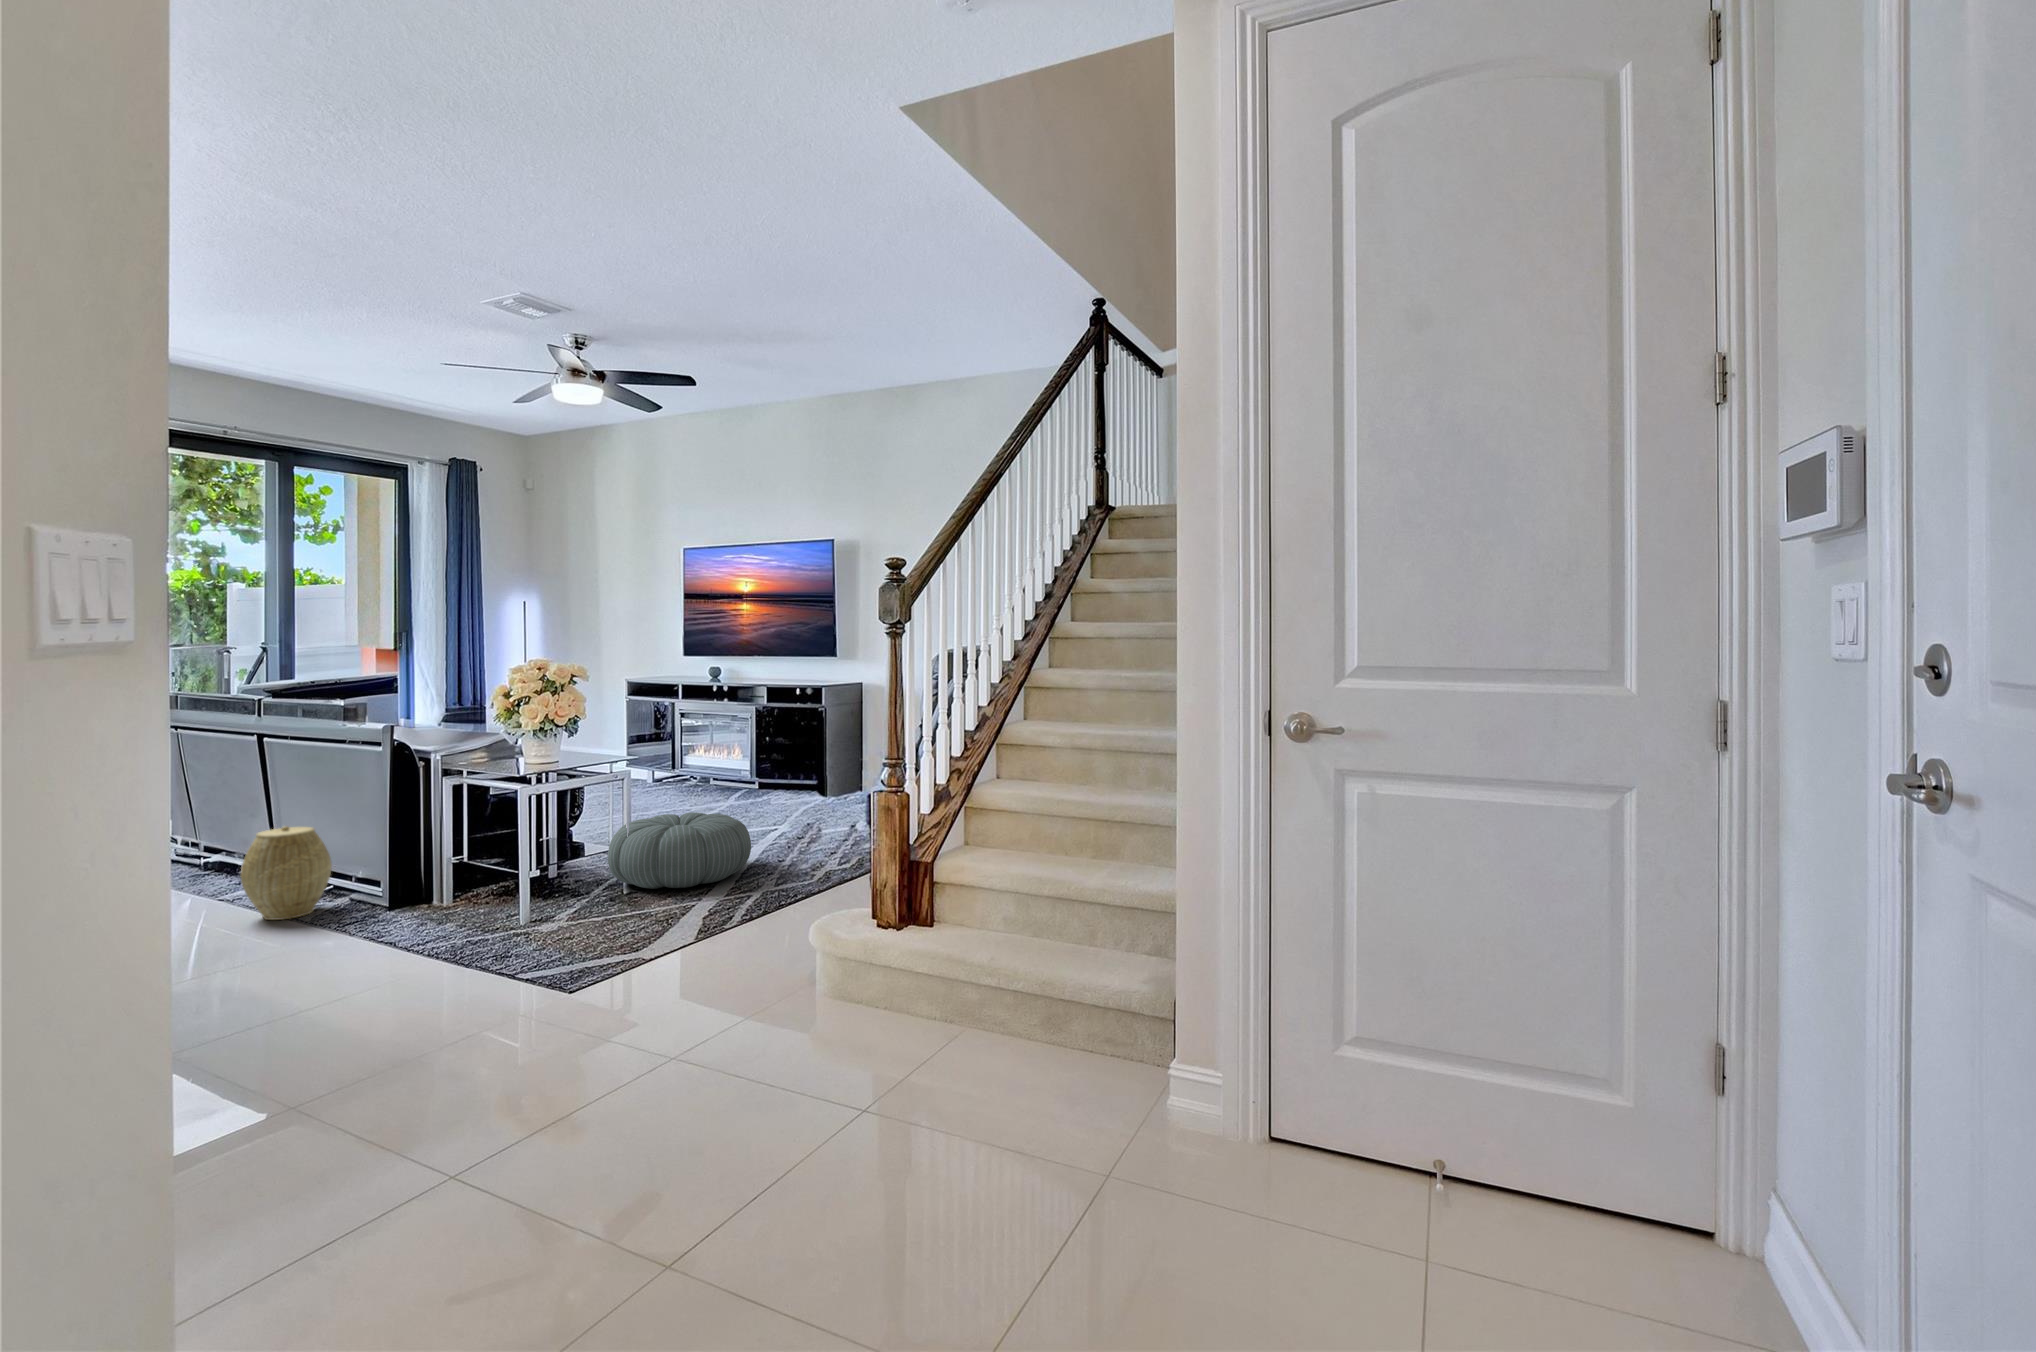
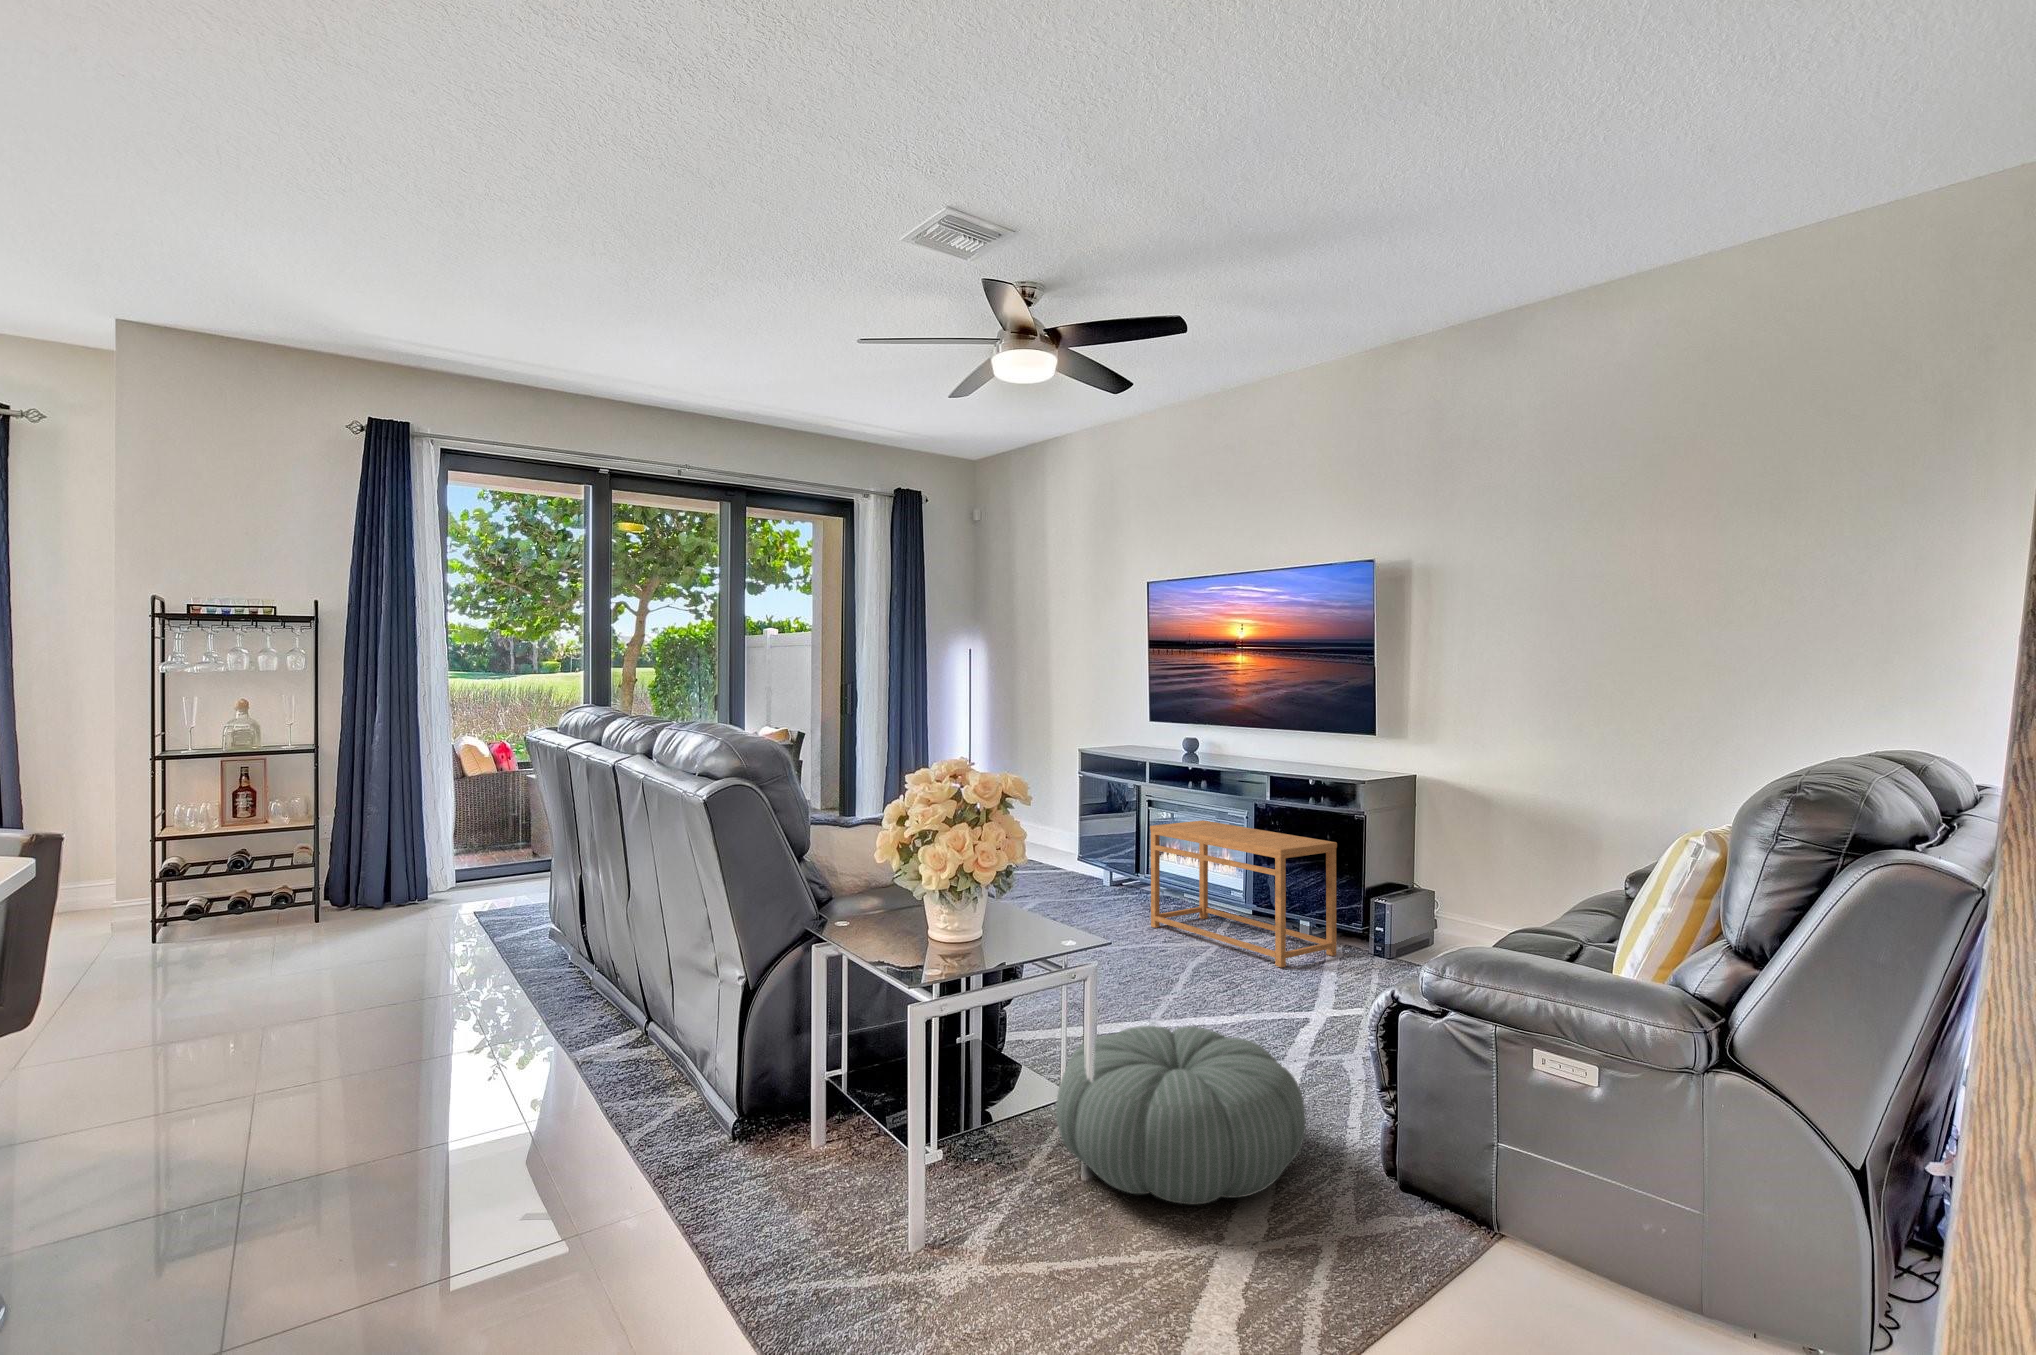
side table: none [679,722,805,806] -> present [1150,820,1337,967]
woven basket: present [241,826,332,920] -> none [551,997,668,1150]

